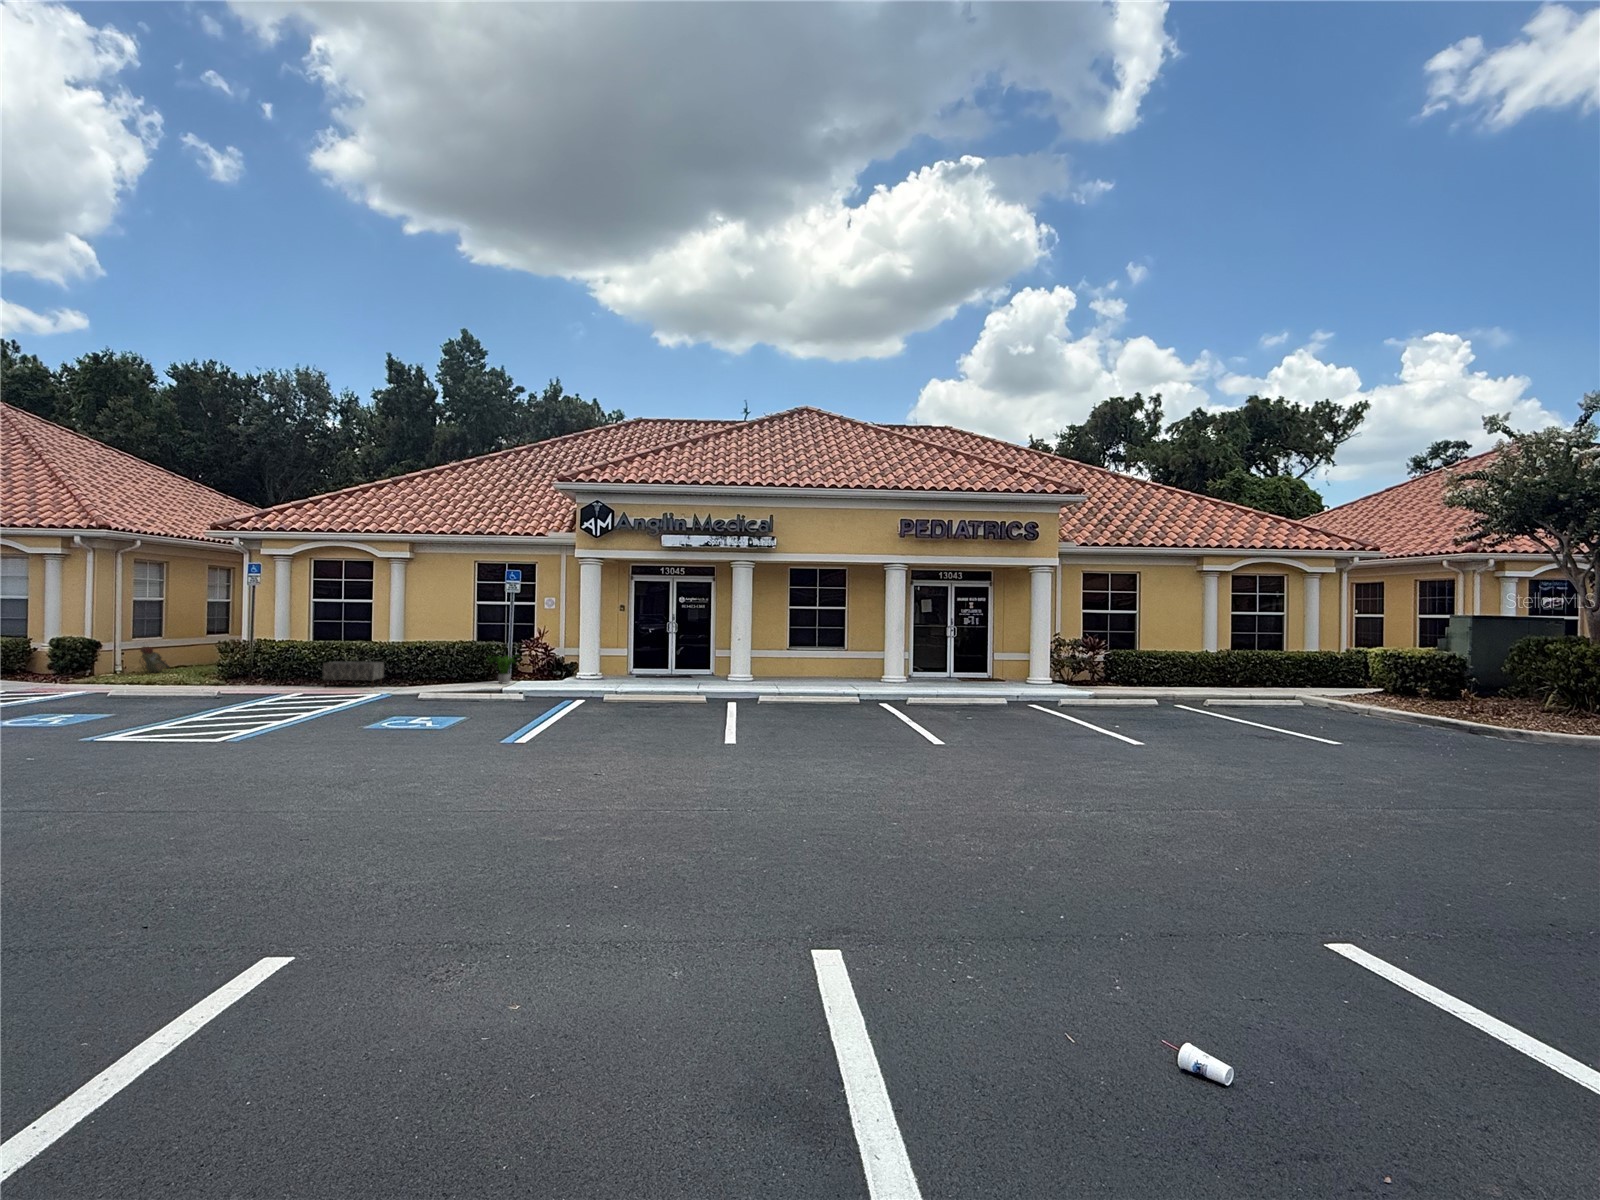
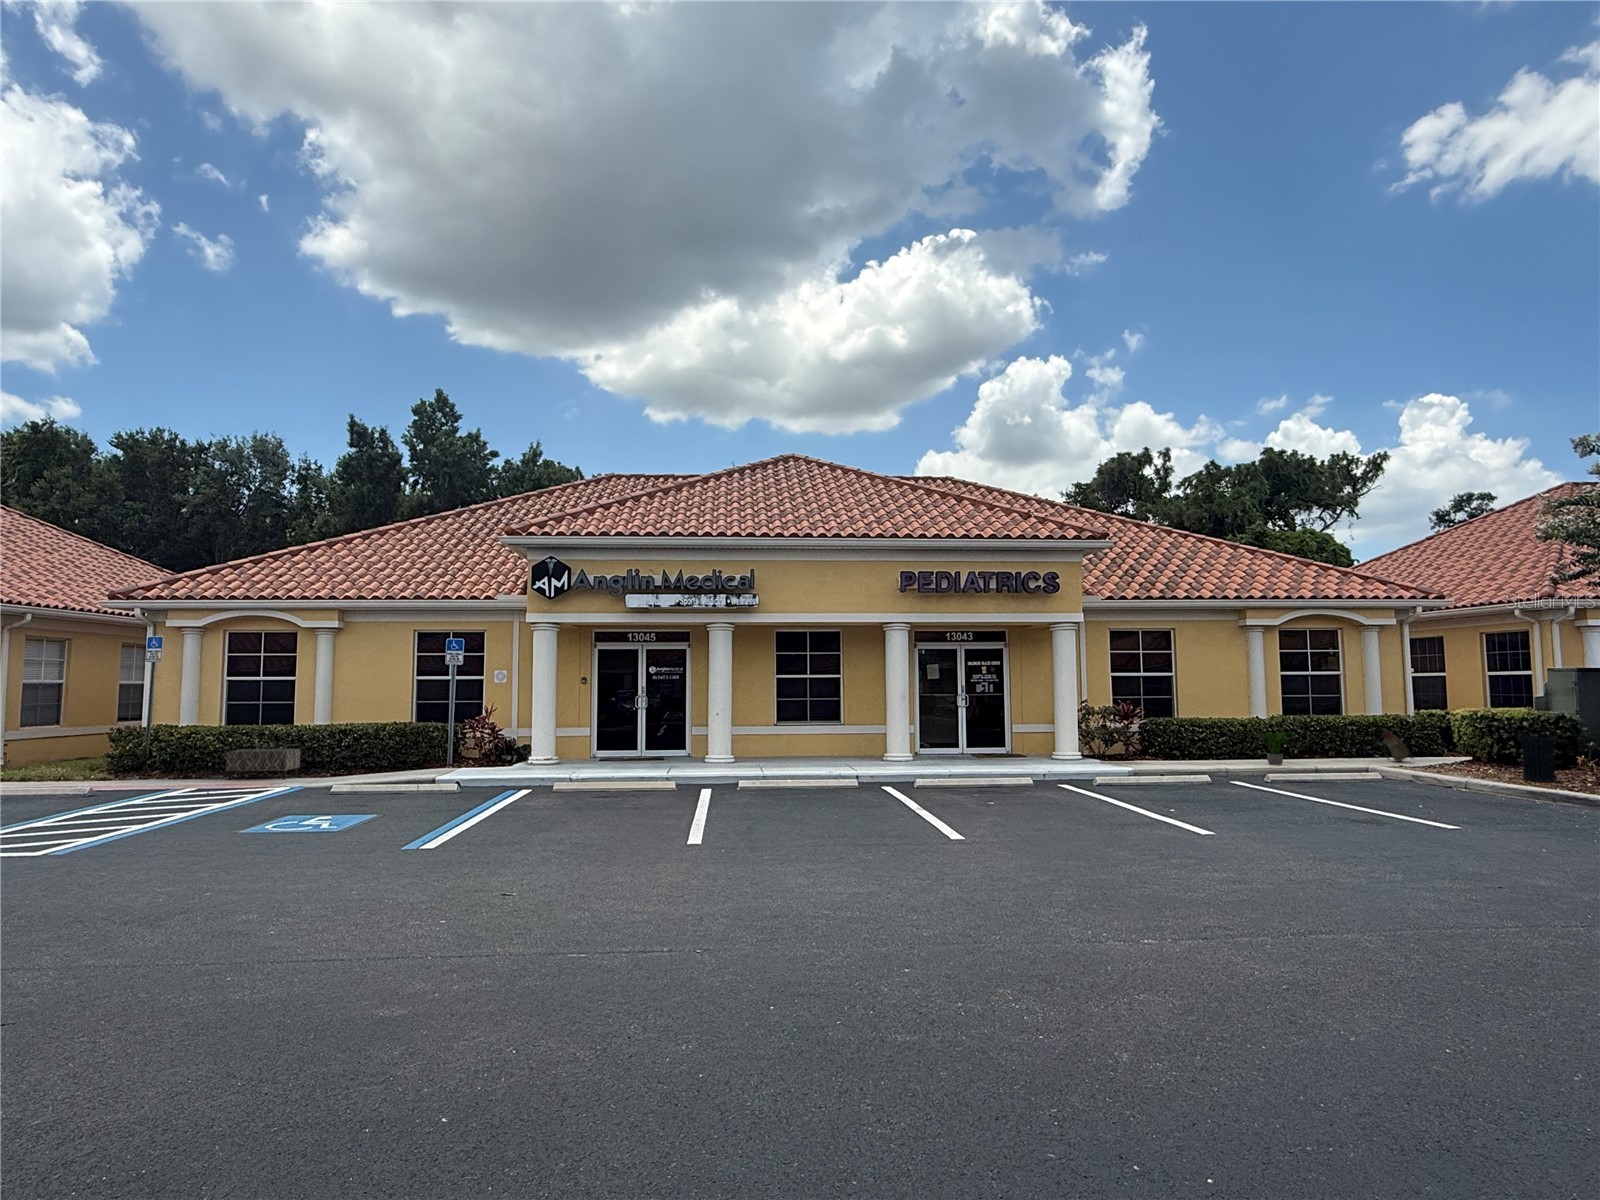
backpack: present [141,647,169,672] -> present [1383,730,1413,762]
potted plant: present [486,655,522,683] -> present [1256,732,1294,765]
trash can: none [1419,671,1453,711] -> present [1517,735,1557,782]

